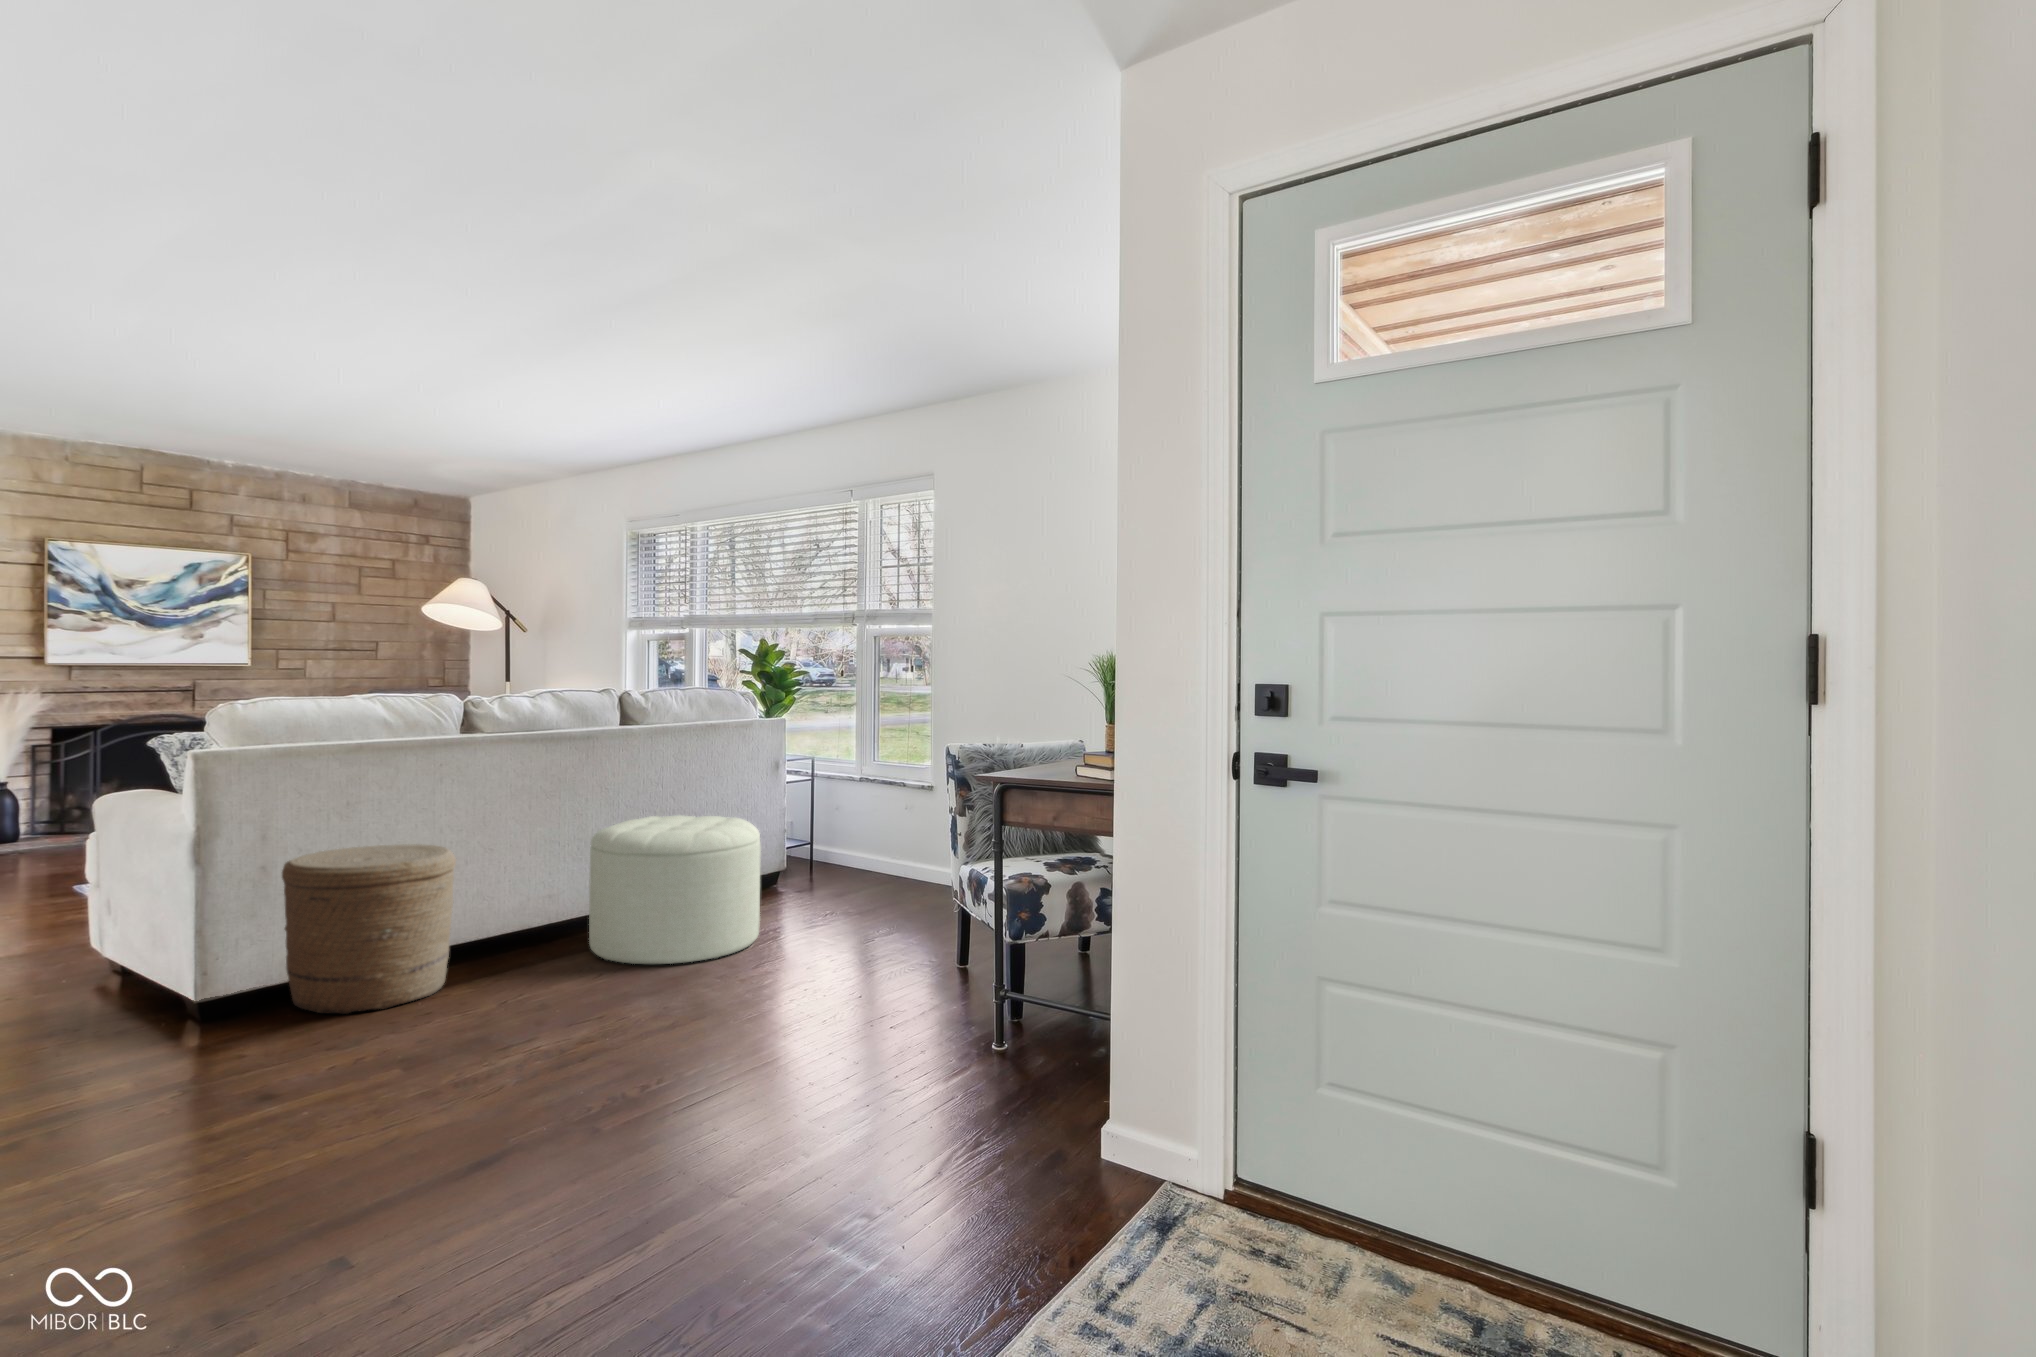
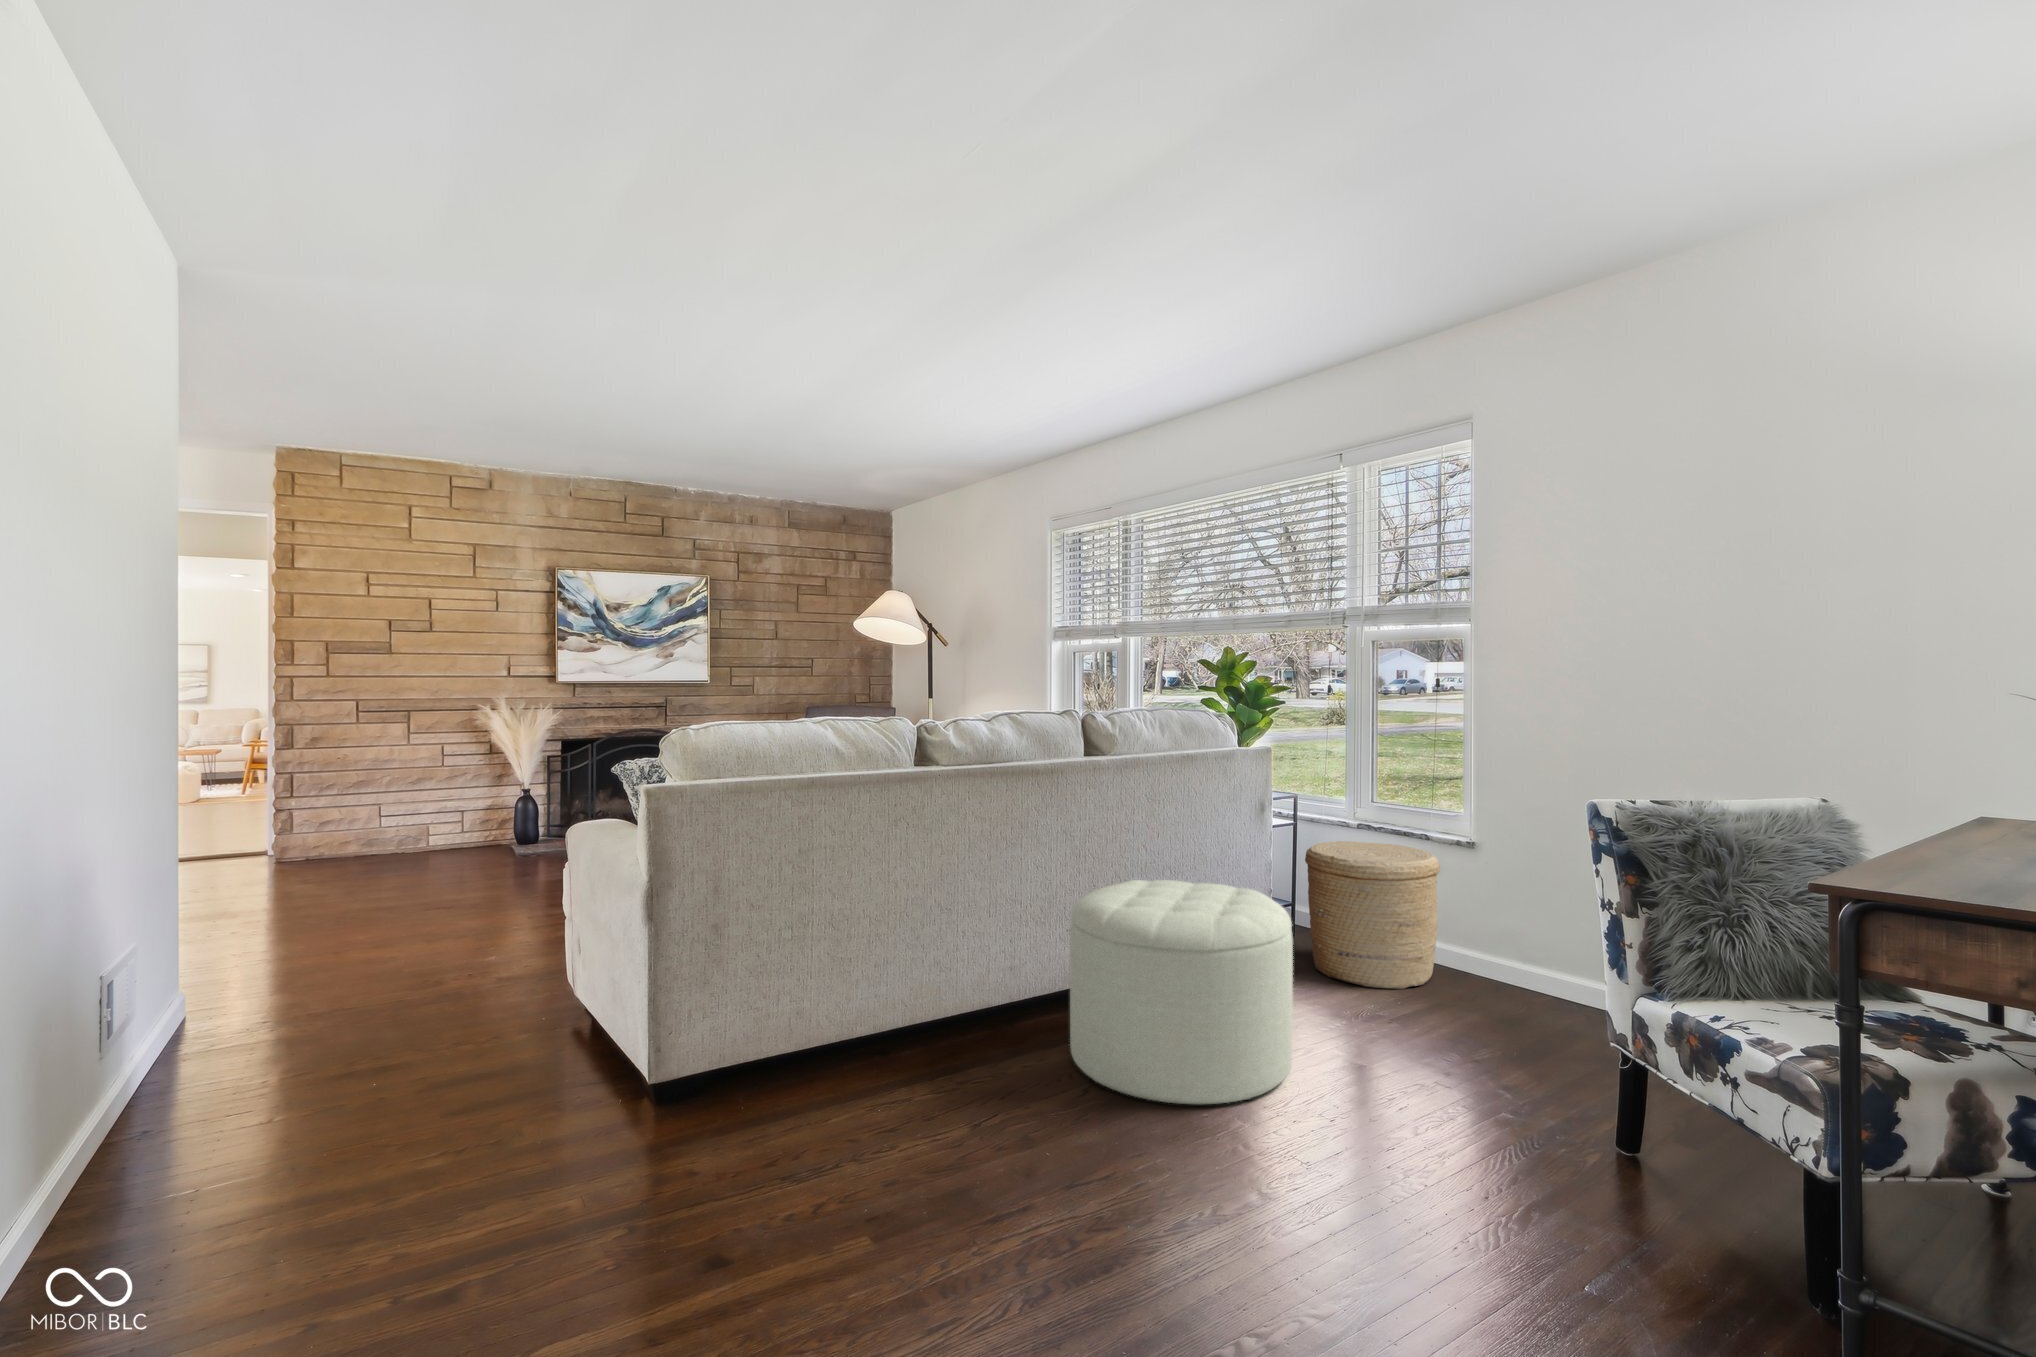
woven basket: present [282,844,456,1014] -> present [1305,841,1440,989]

